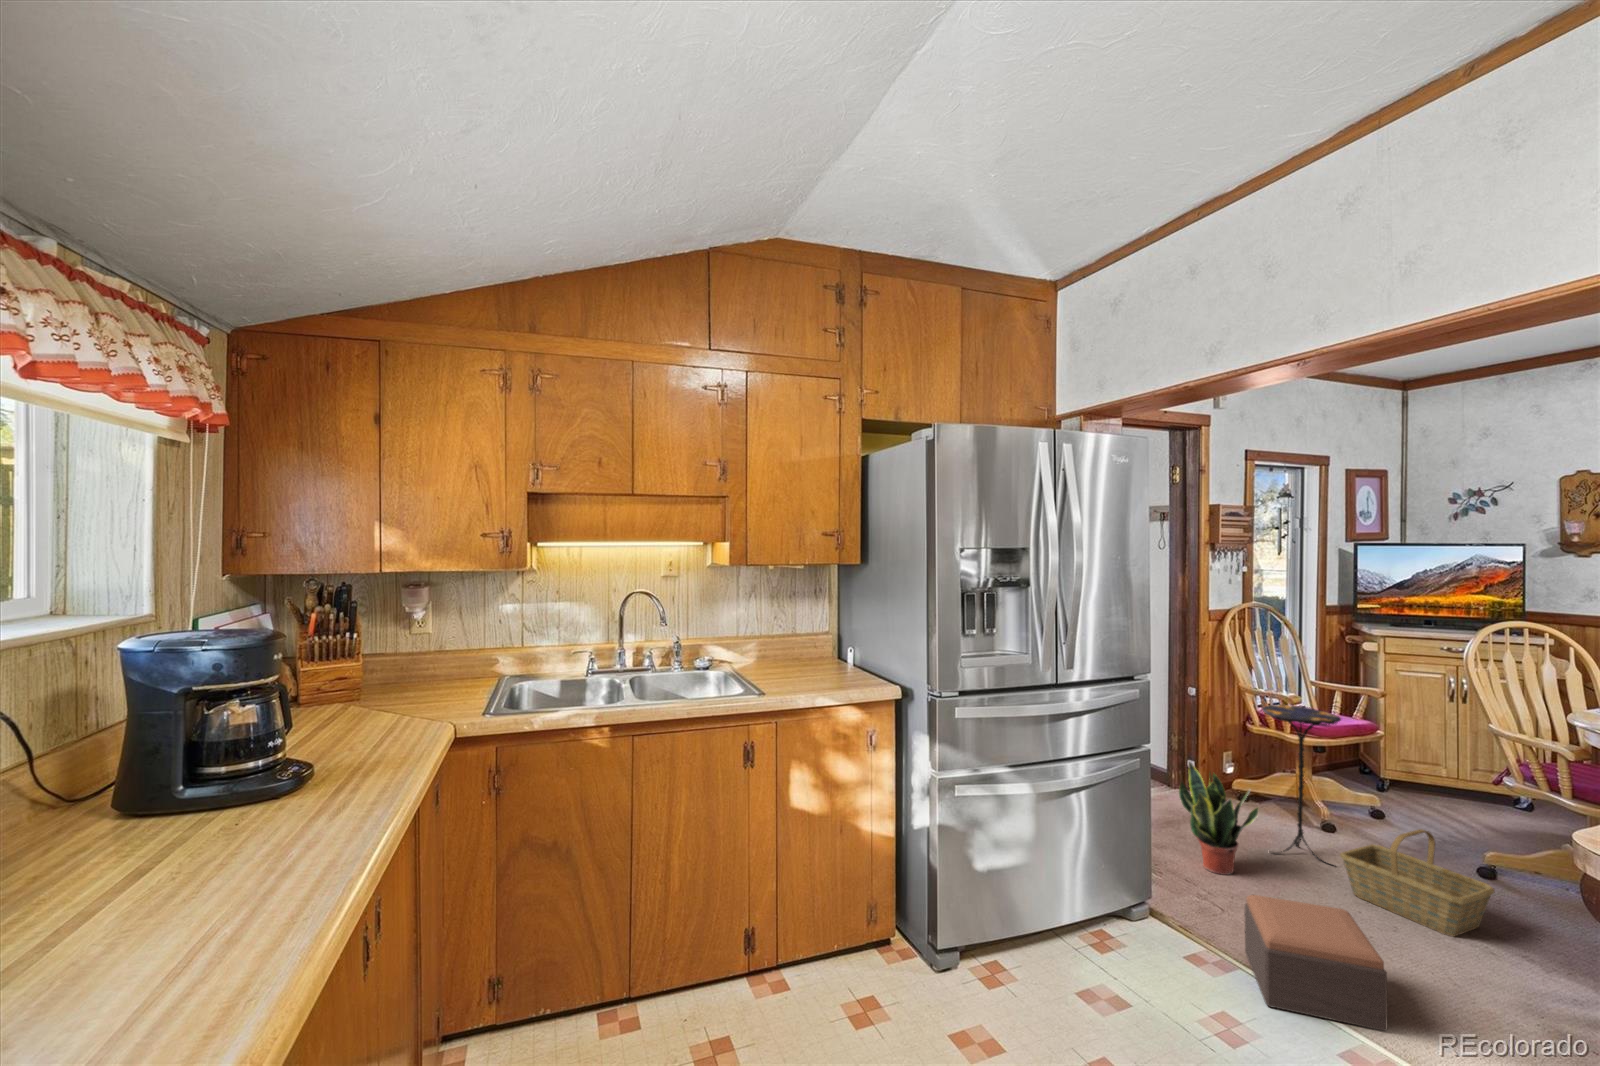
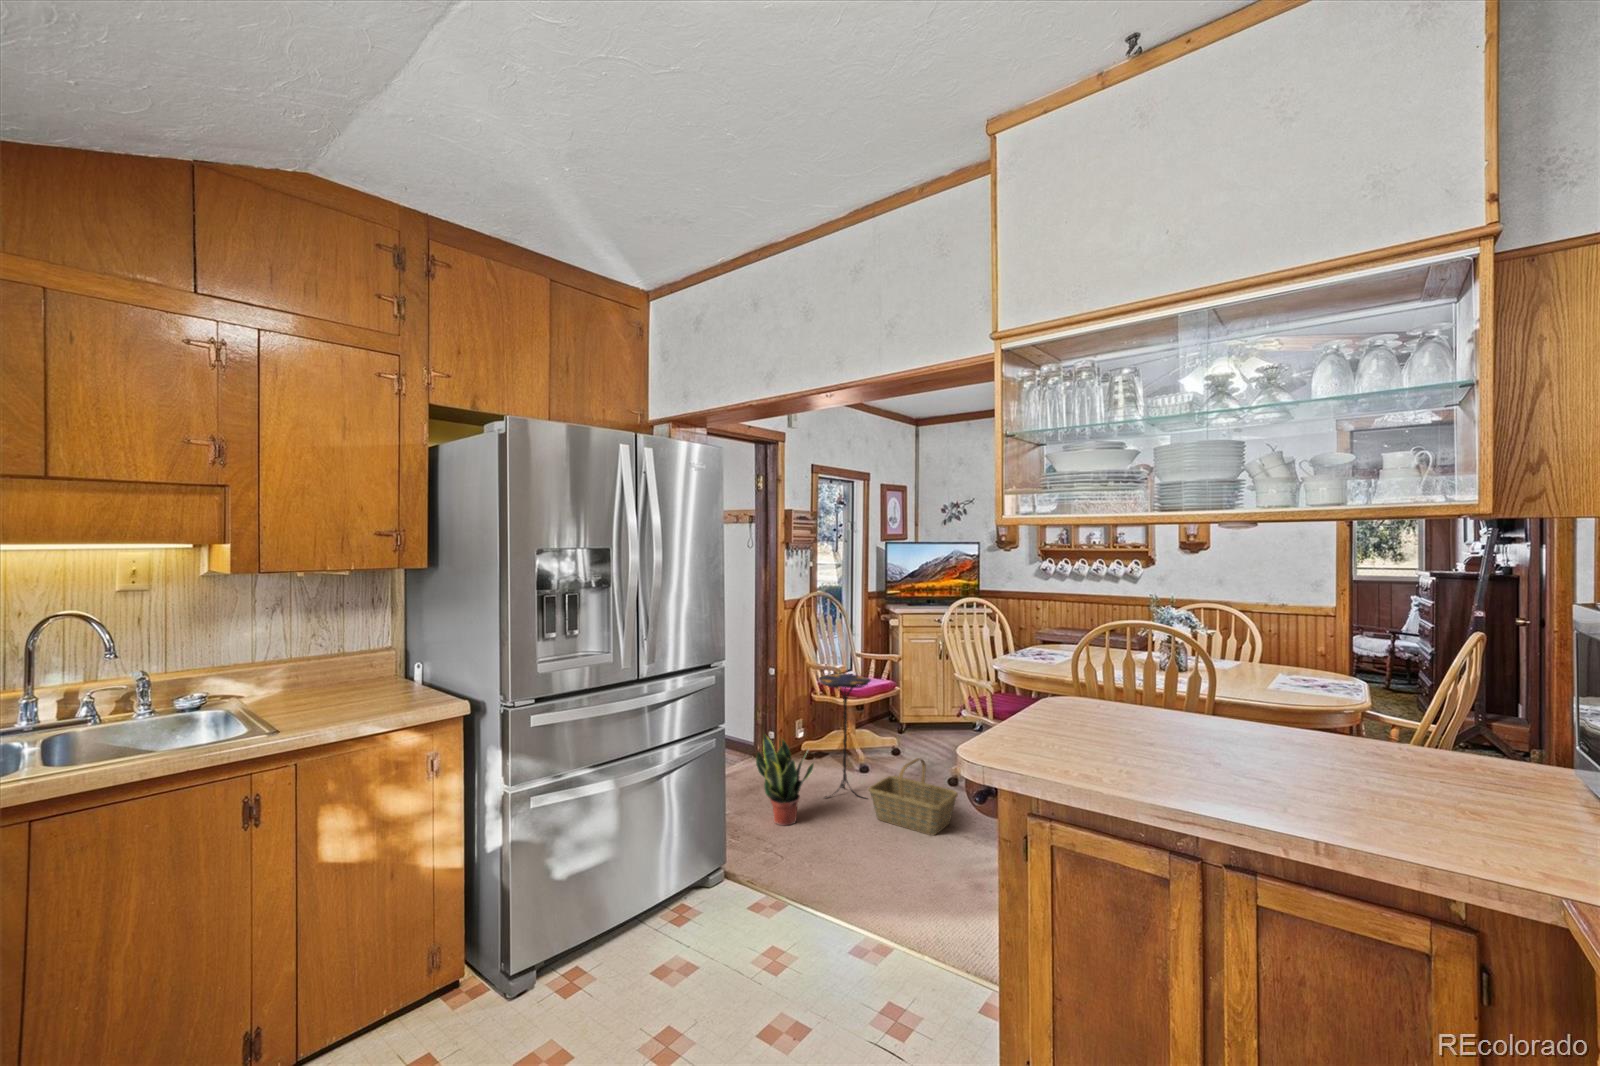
footstool: present [1245,895,1387,1031] -> none [797,835,890,934]

